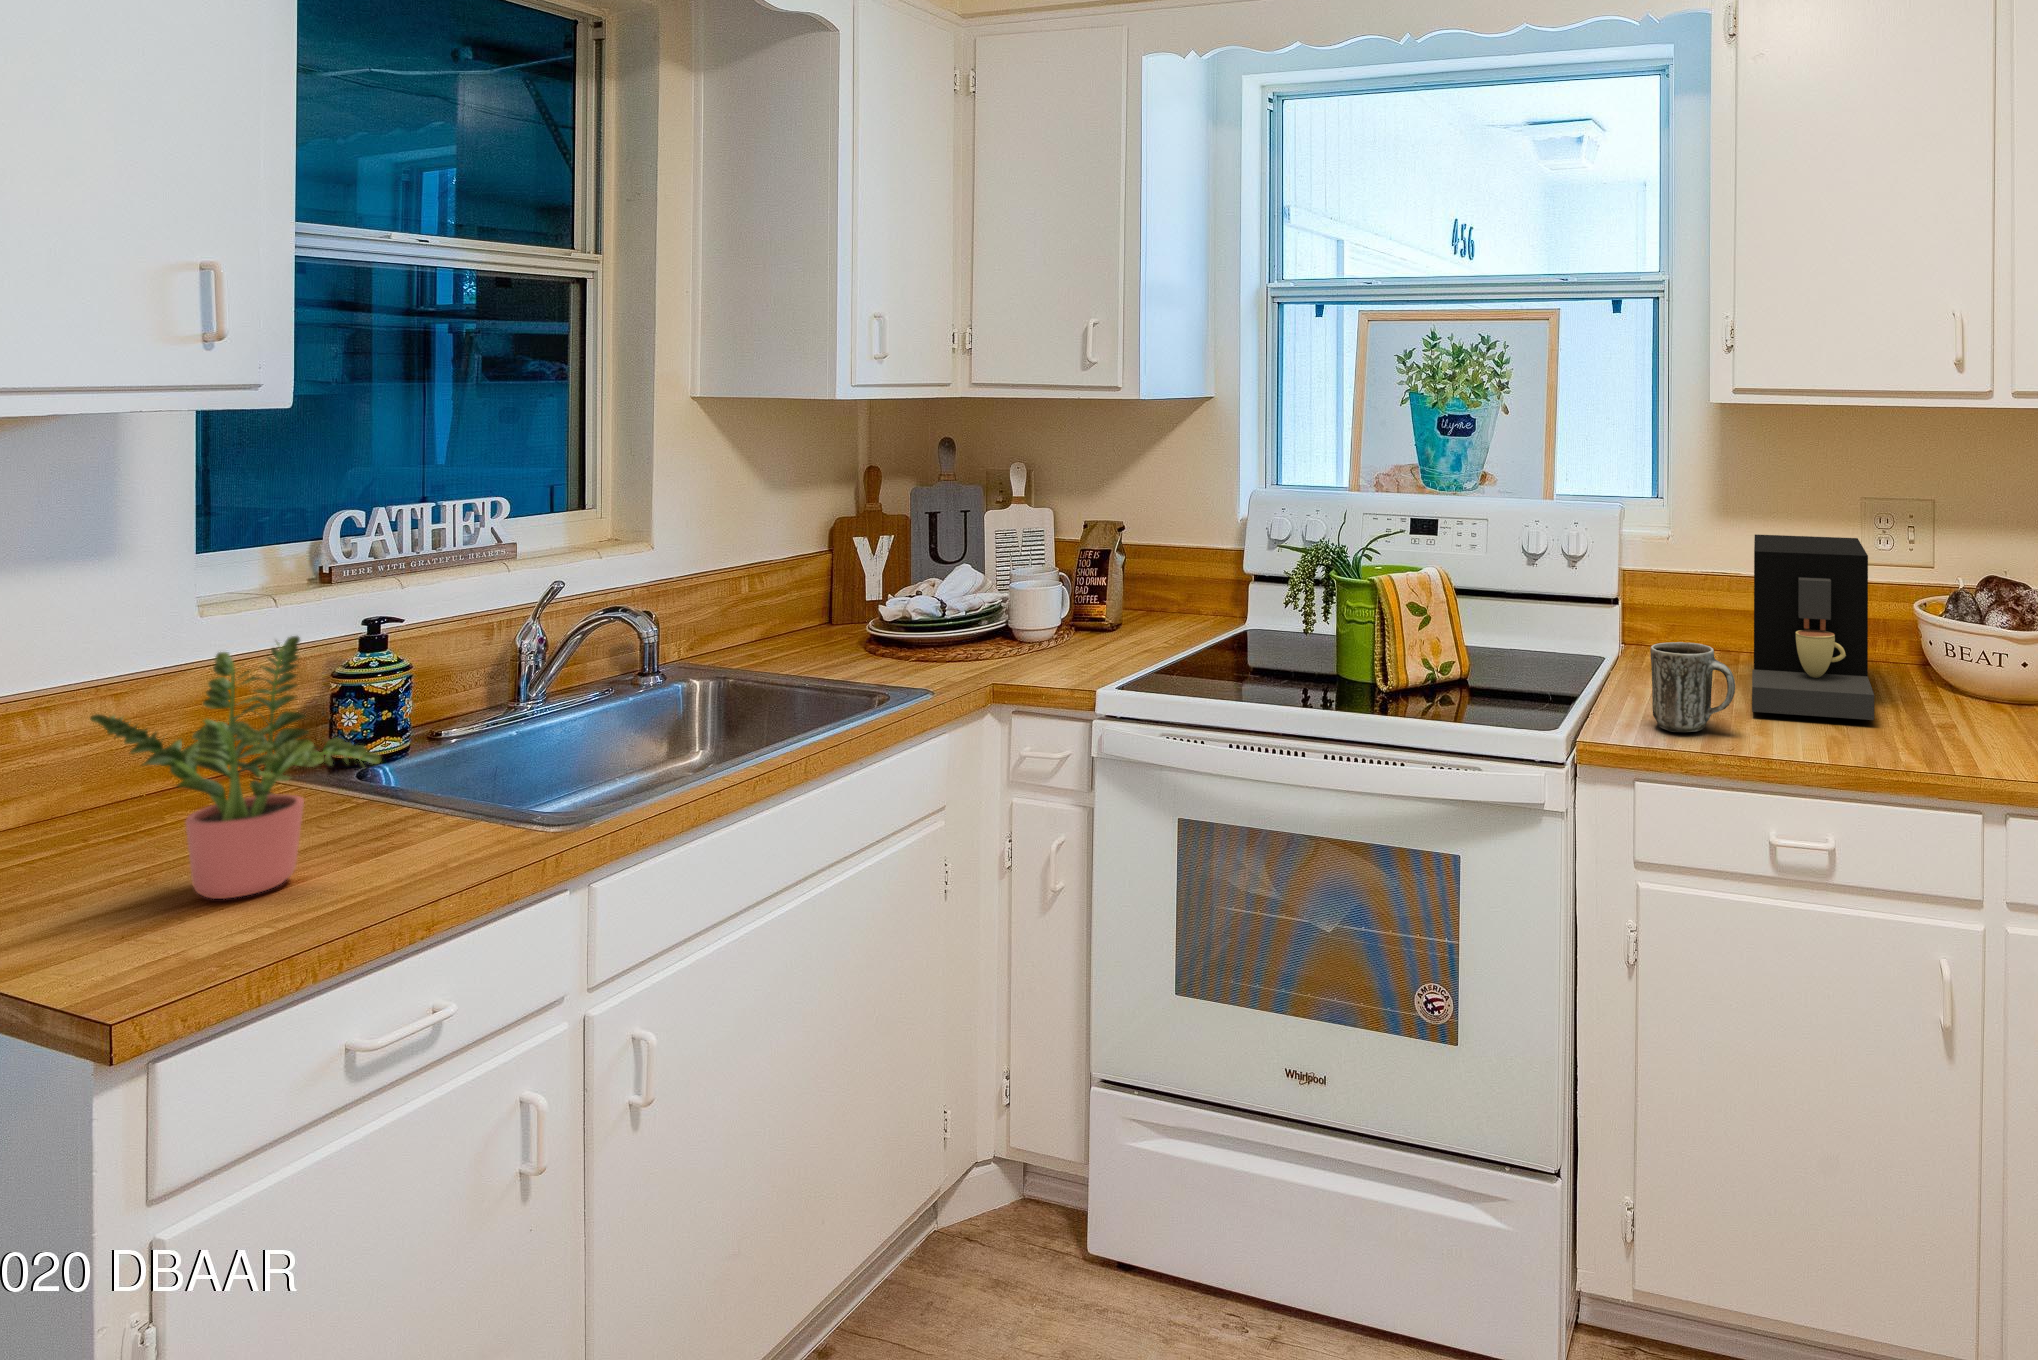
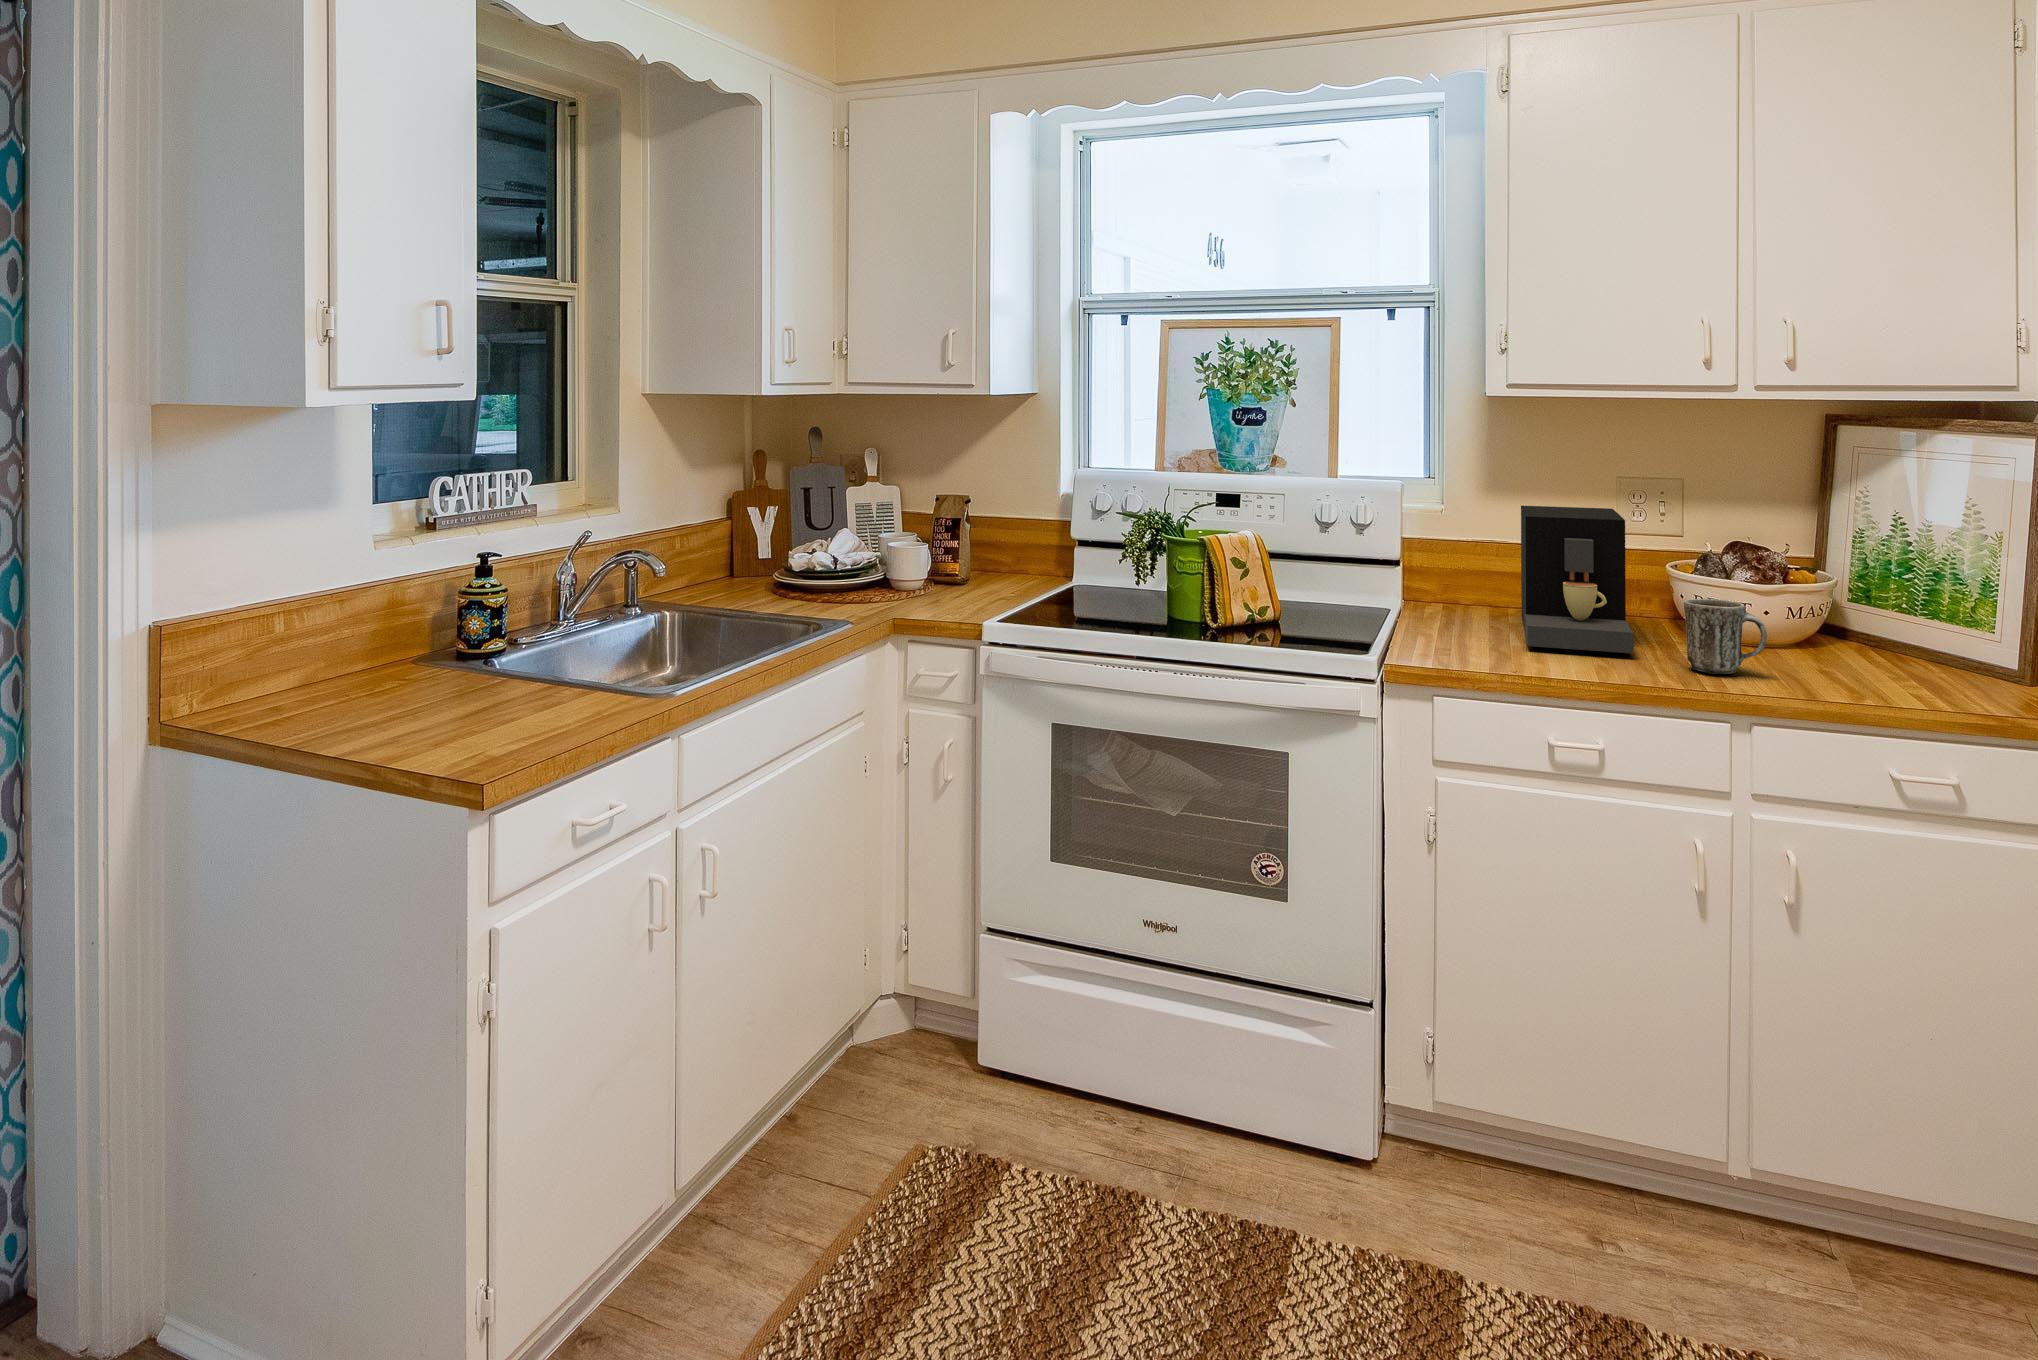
potted plant: present [90,636,382,899] -> none [400,551,564,727]
mug: present [1650,642,1735,732] -> present [1684,599,1767,674]

